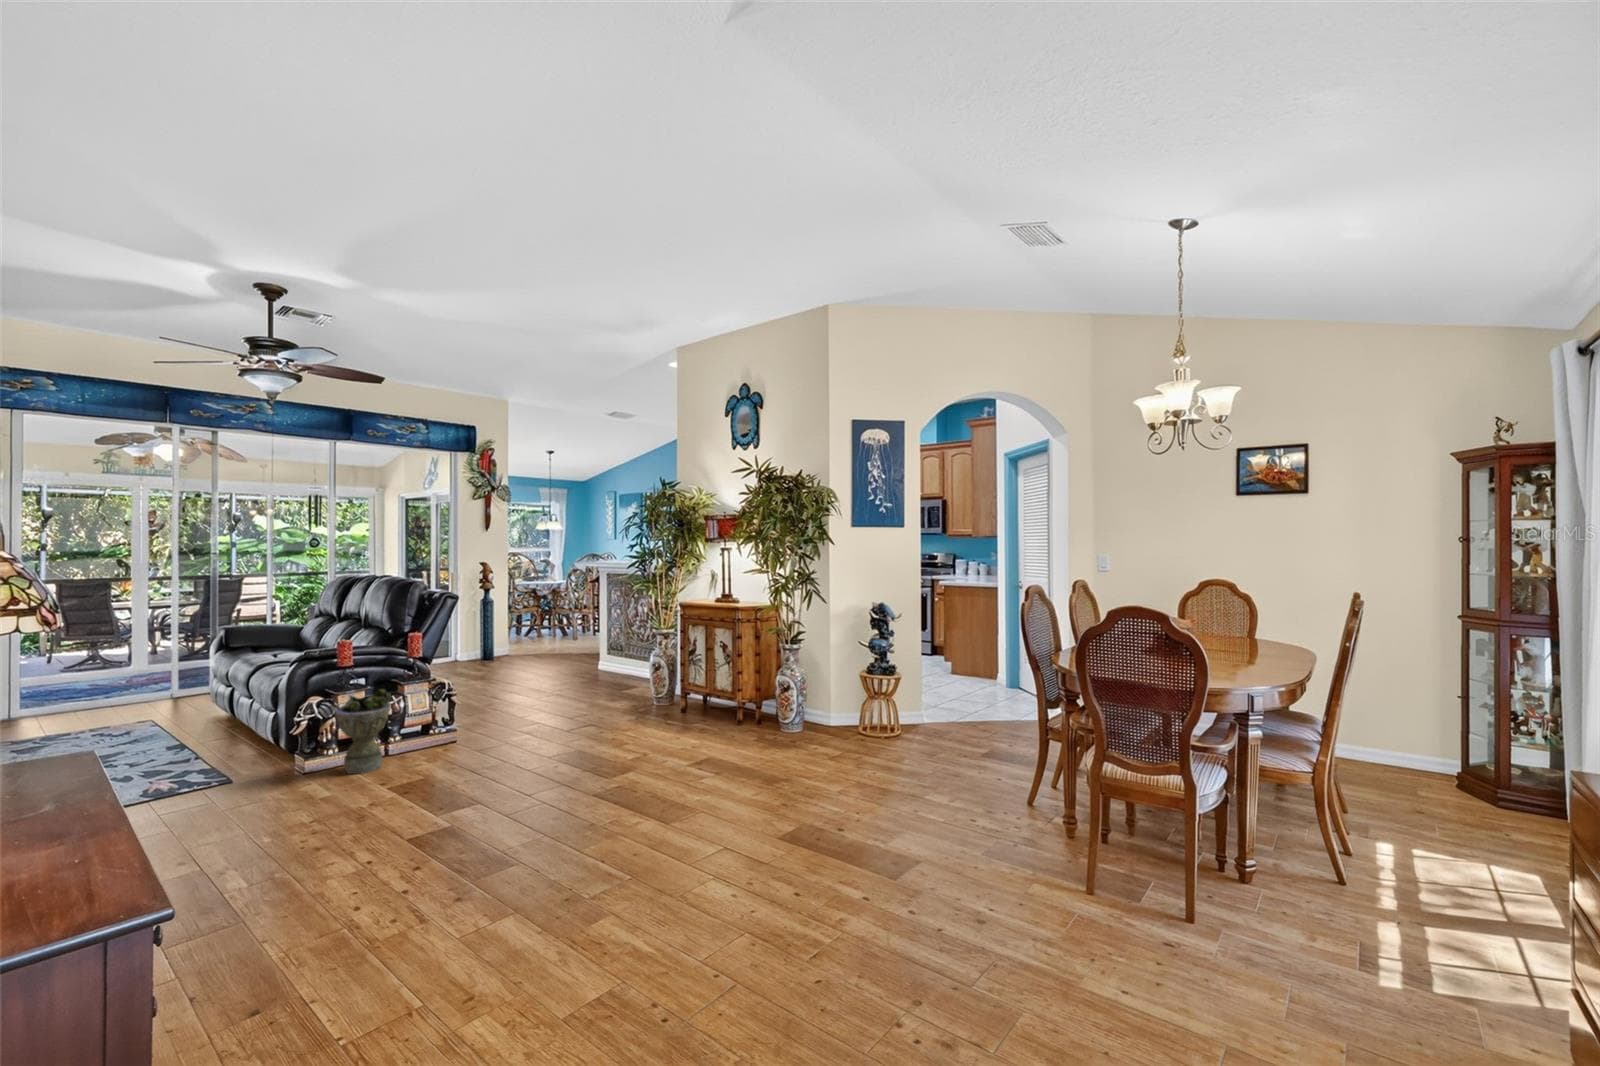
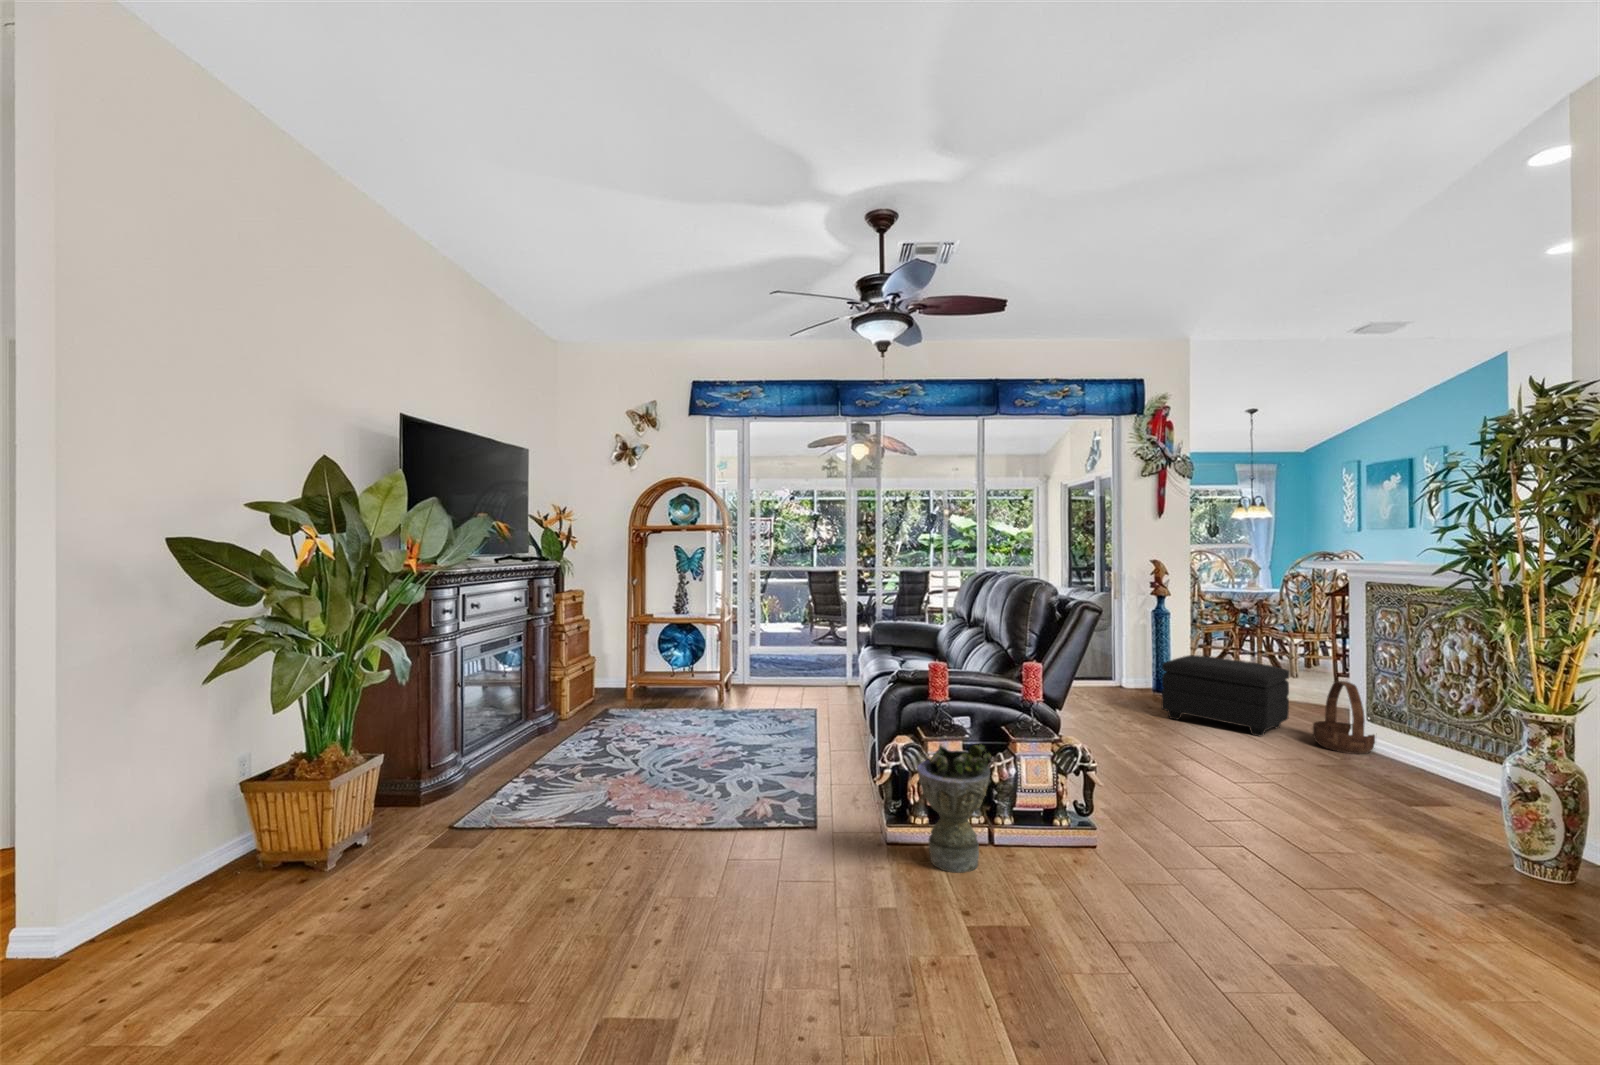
footstool: none [489,628,568,675] -> present [1162,655,1290,736]
basket: none [579,633,610,675] -> present [1313,681,1375,754]

